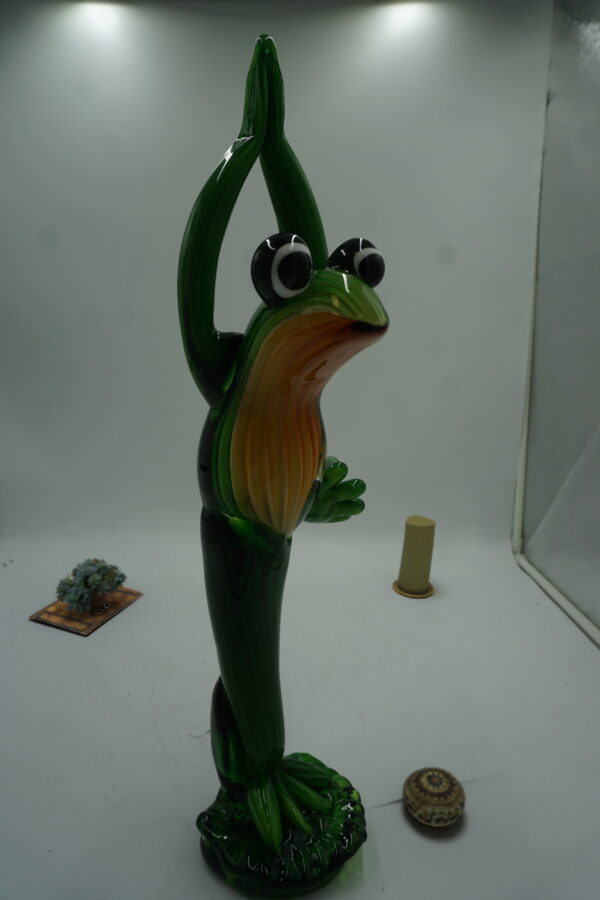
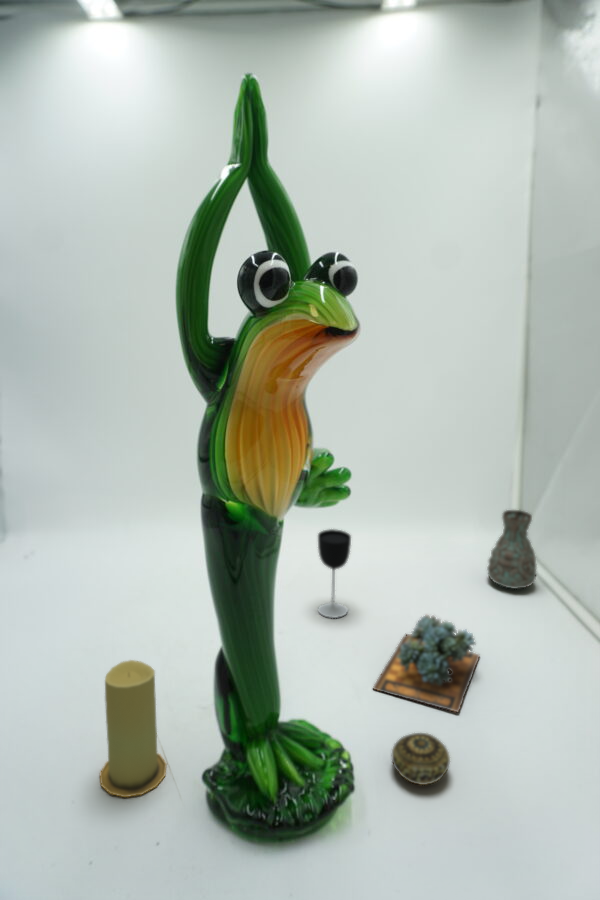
candle: present [392,515,436,597] -> present [100,660,167,797]
decorative vase: none [486,524,537,604] -> present [487,510,537,589]
wine glass: none [316,543,352,634] -> present [318,529,351,618]
succulent plant: present [30,558,144,635] -> present [373,615,479,712]

